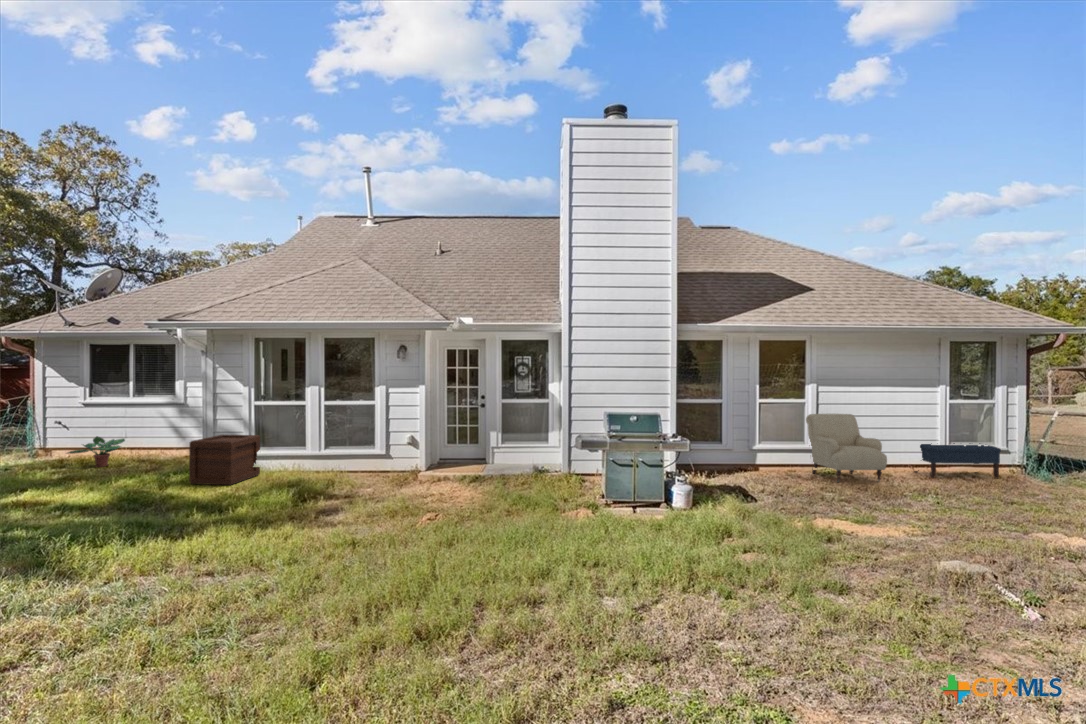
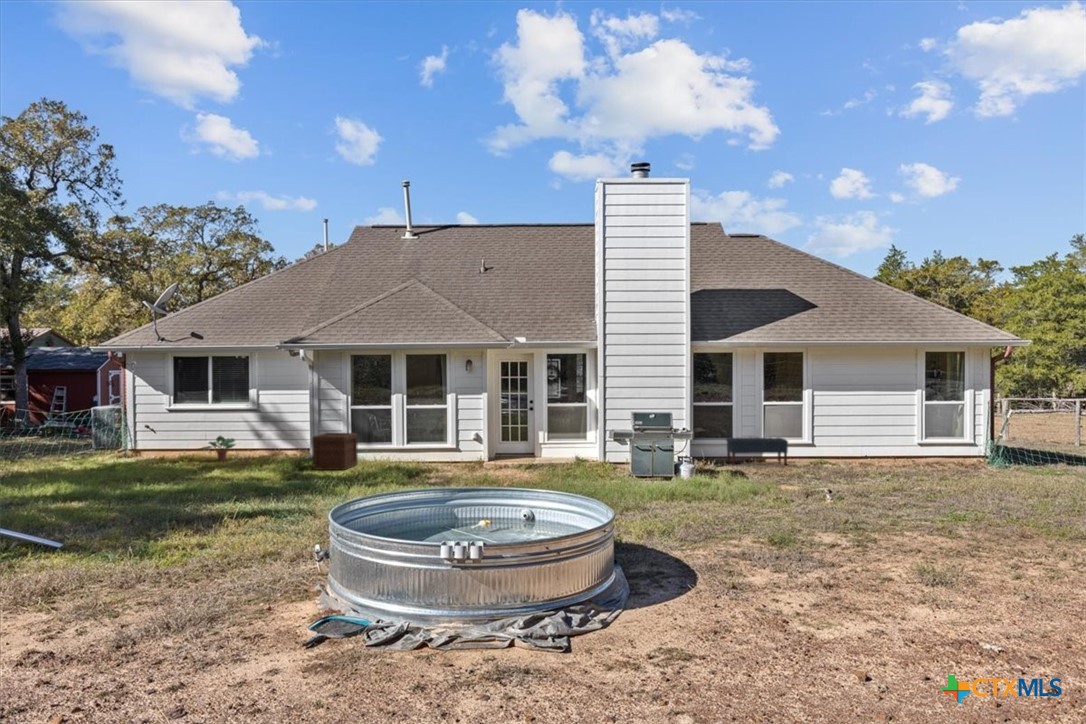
chair: present [806,414,887,482] -> none [802,414,860,468]
bench: present [914,443,1001,478] -> present [726,438,788,465]

